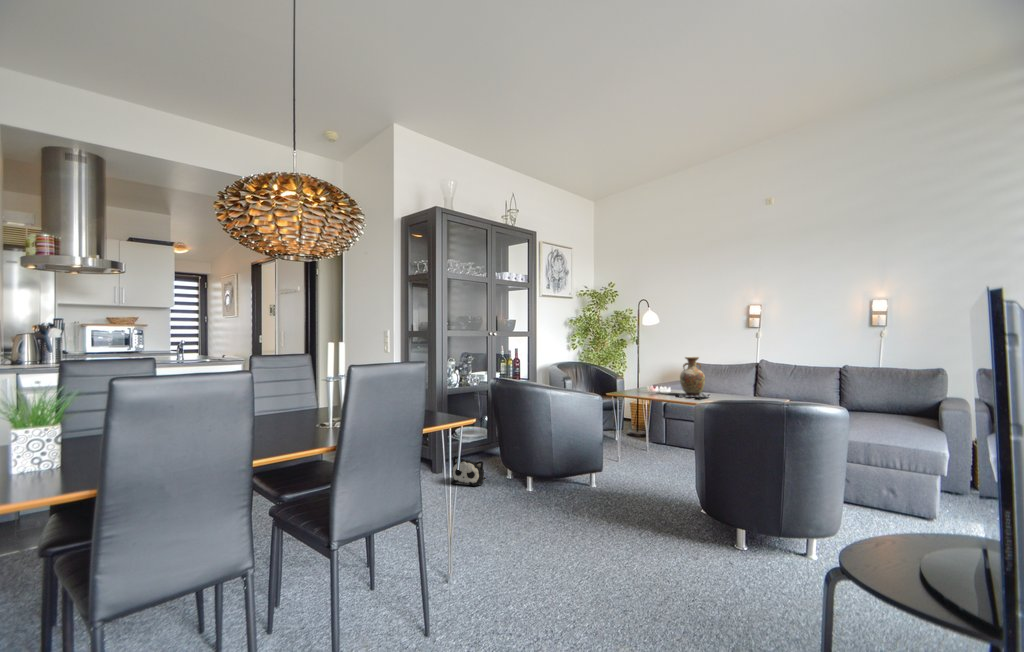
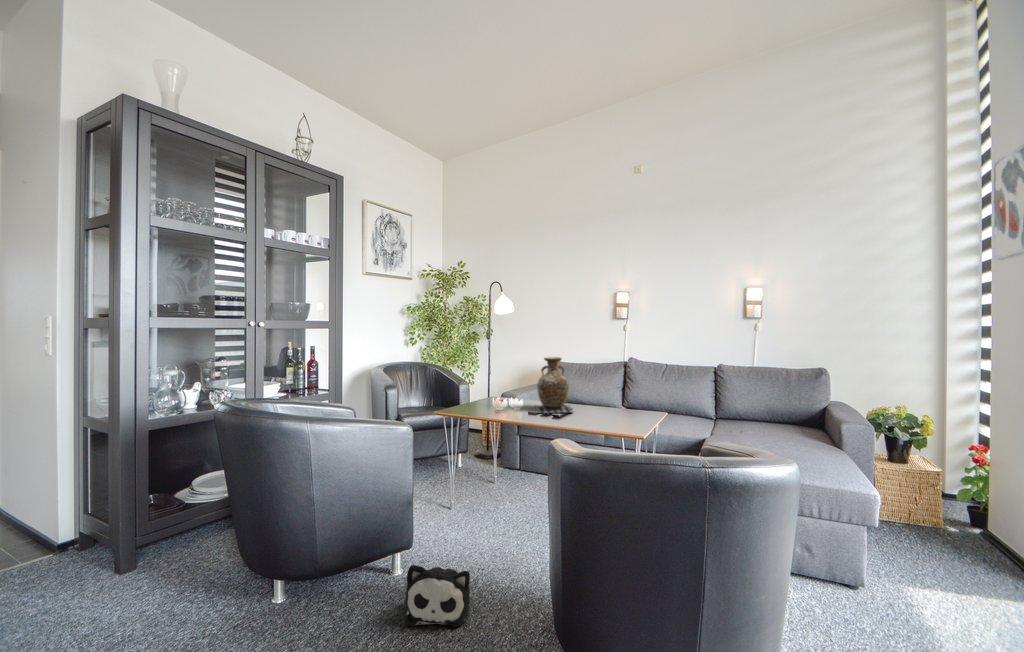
plush toy: present [451,456,486,486] -> present [405,565,470,627]

